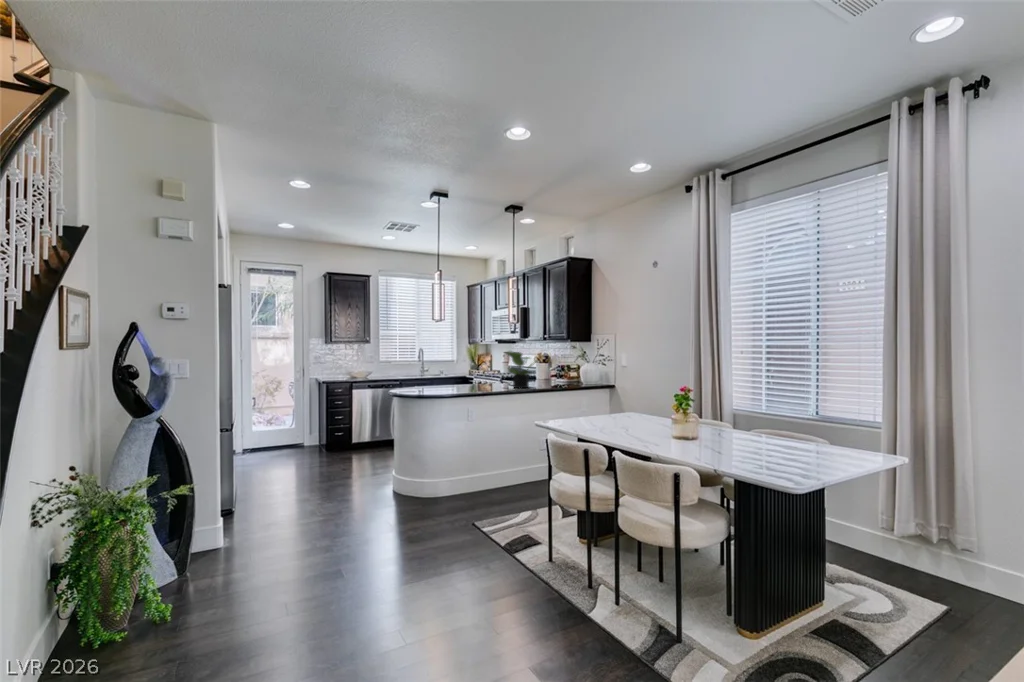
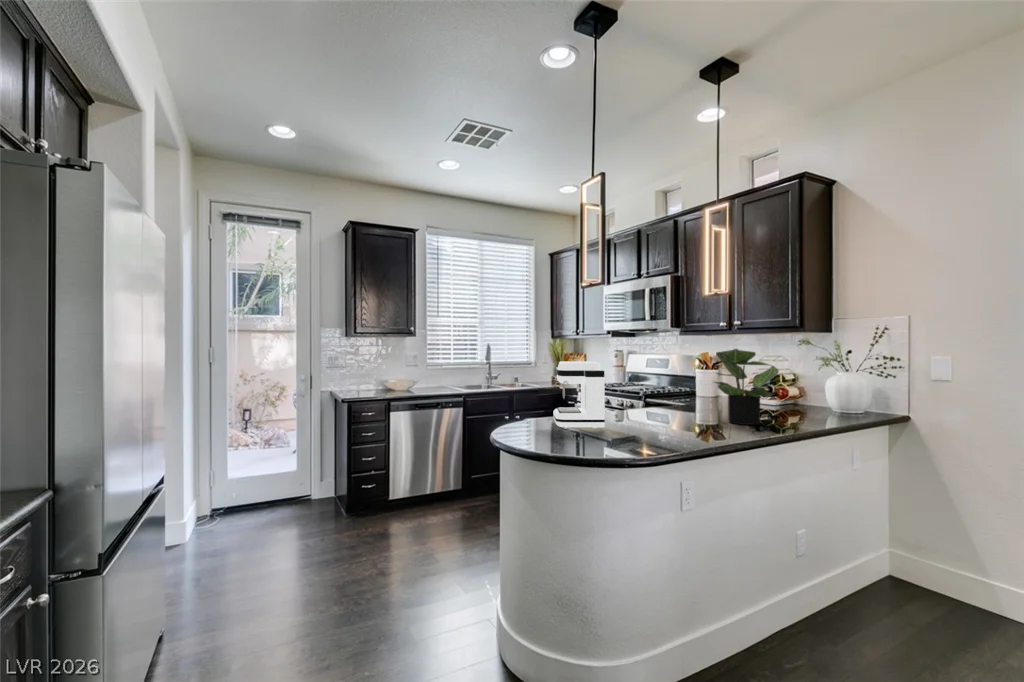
coffee maker: none [416,357,447,390] -> present [538,361,605,429]

